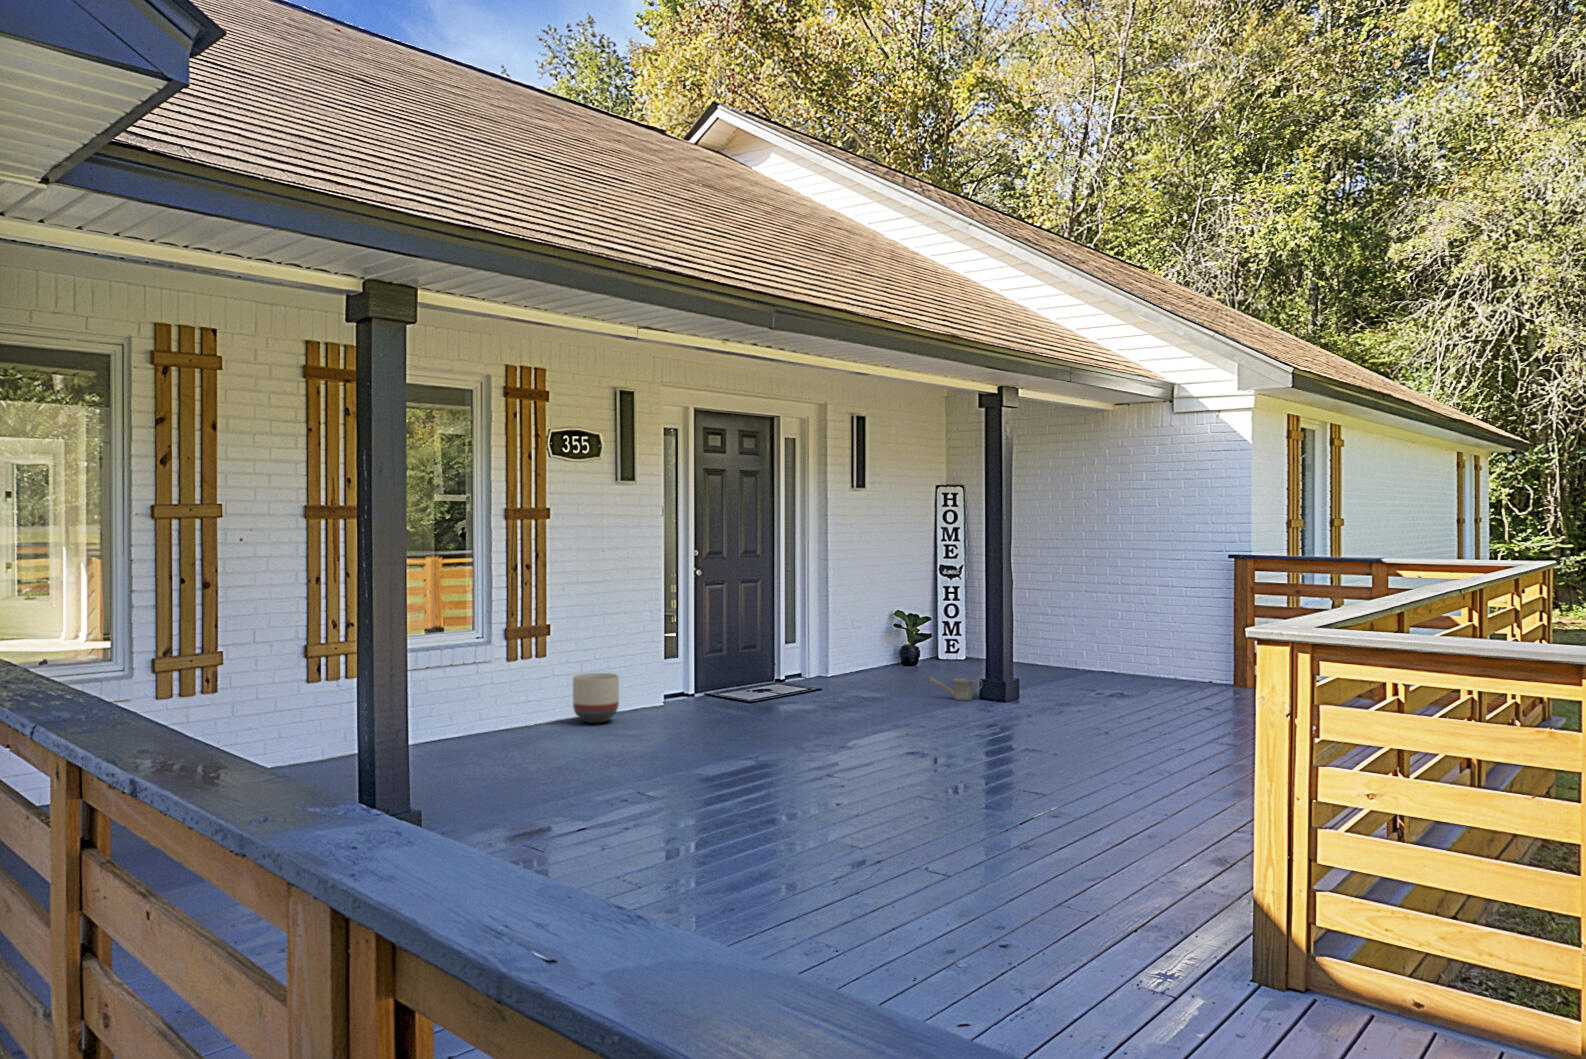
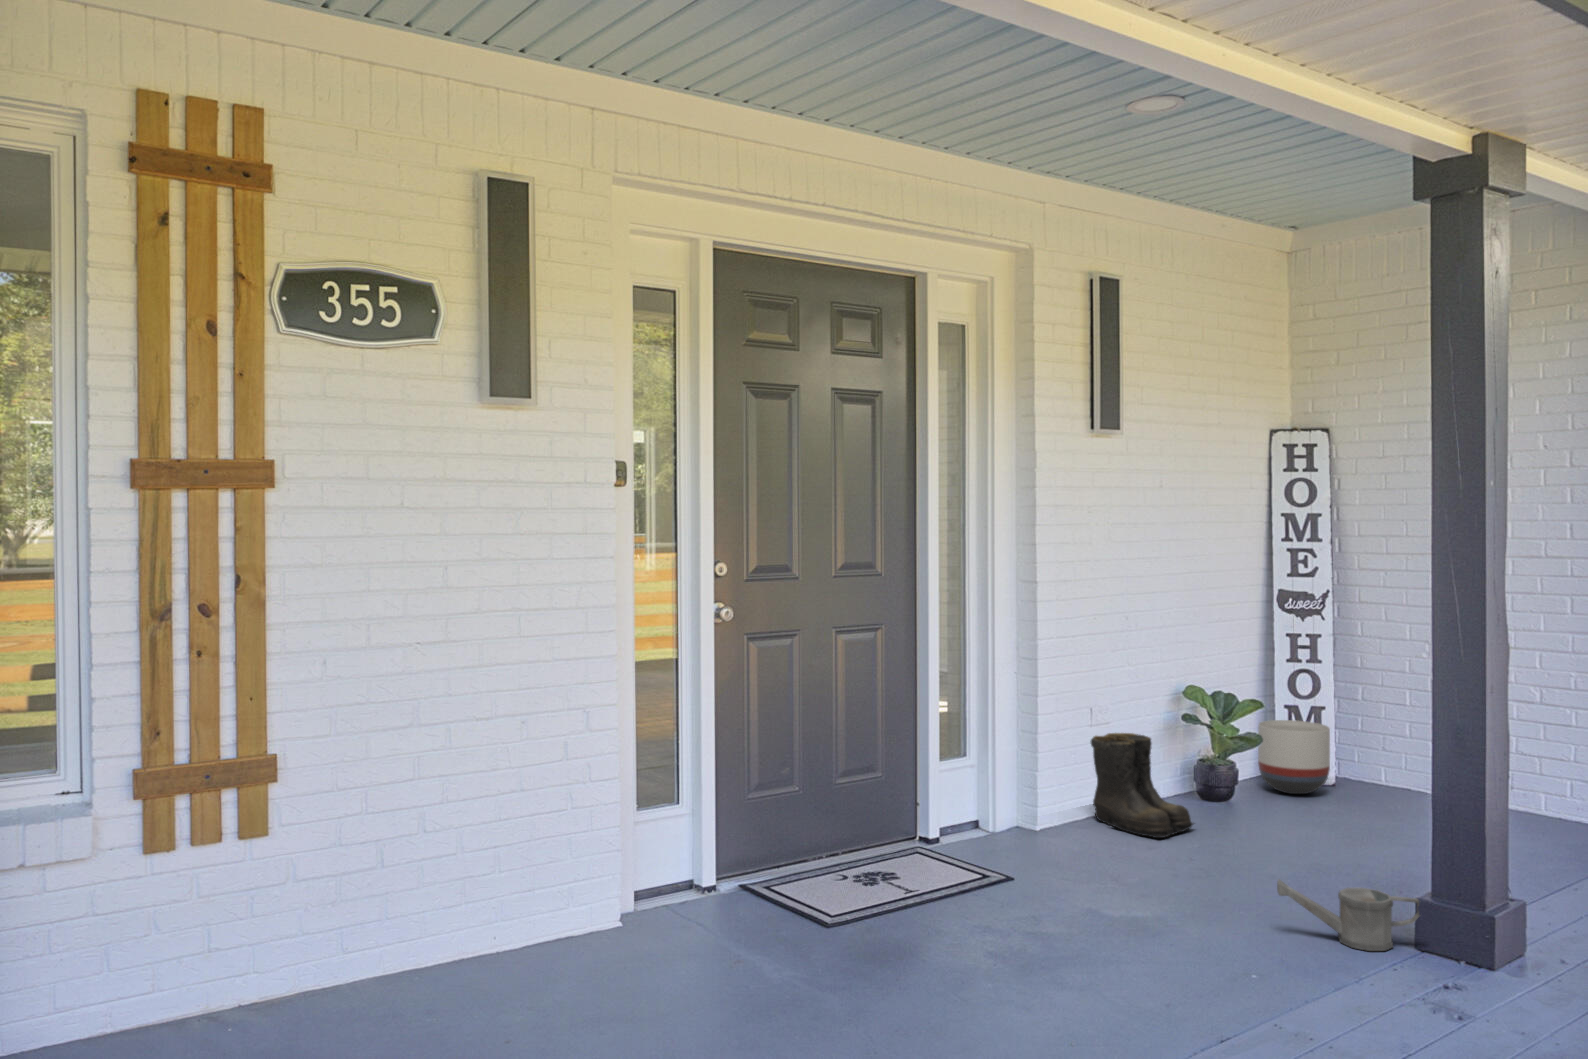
boots: none [852,632,900,677] -> present [1091,733,1194,838]
planter: present [573,673,619,723] -> present [1258,720,1330,794]

